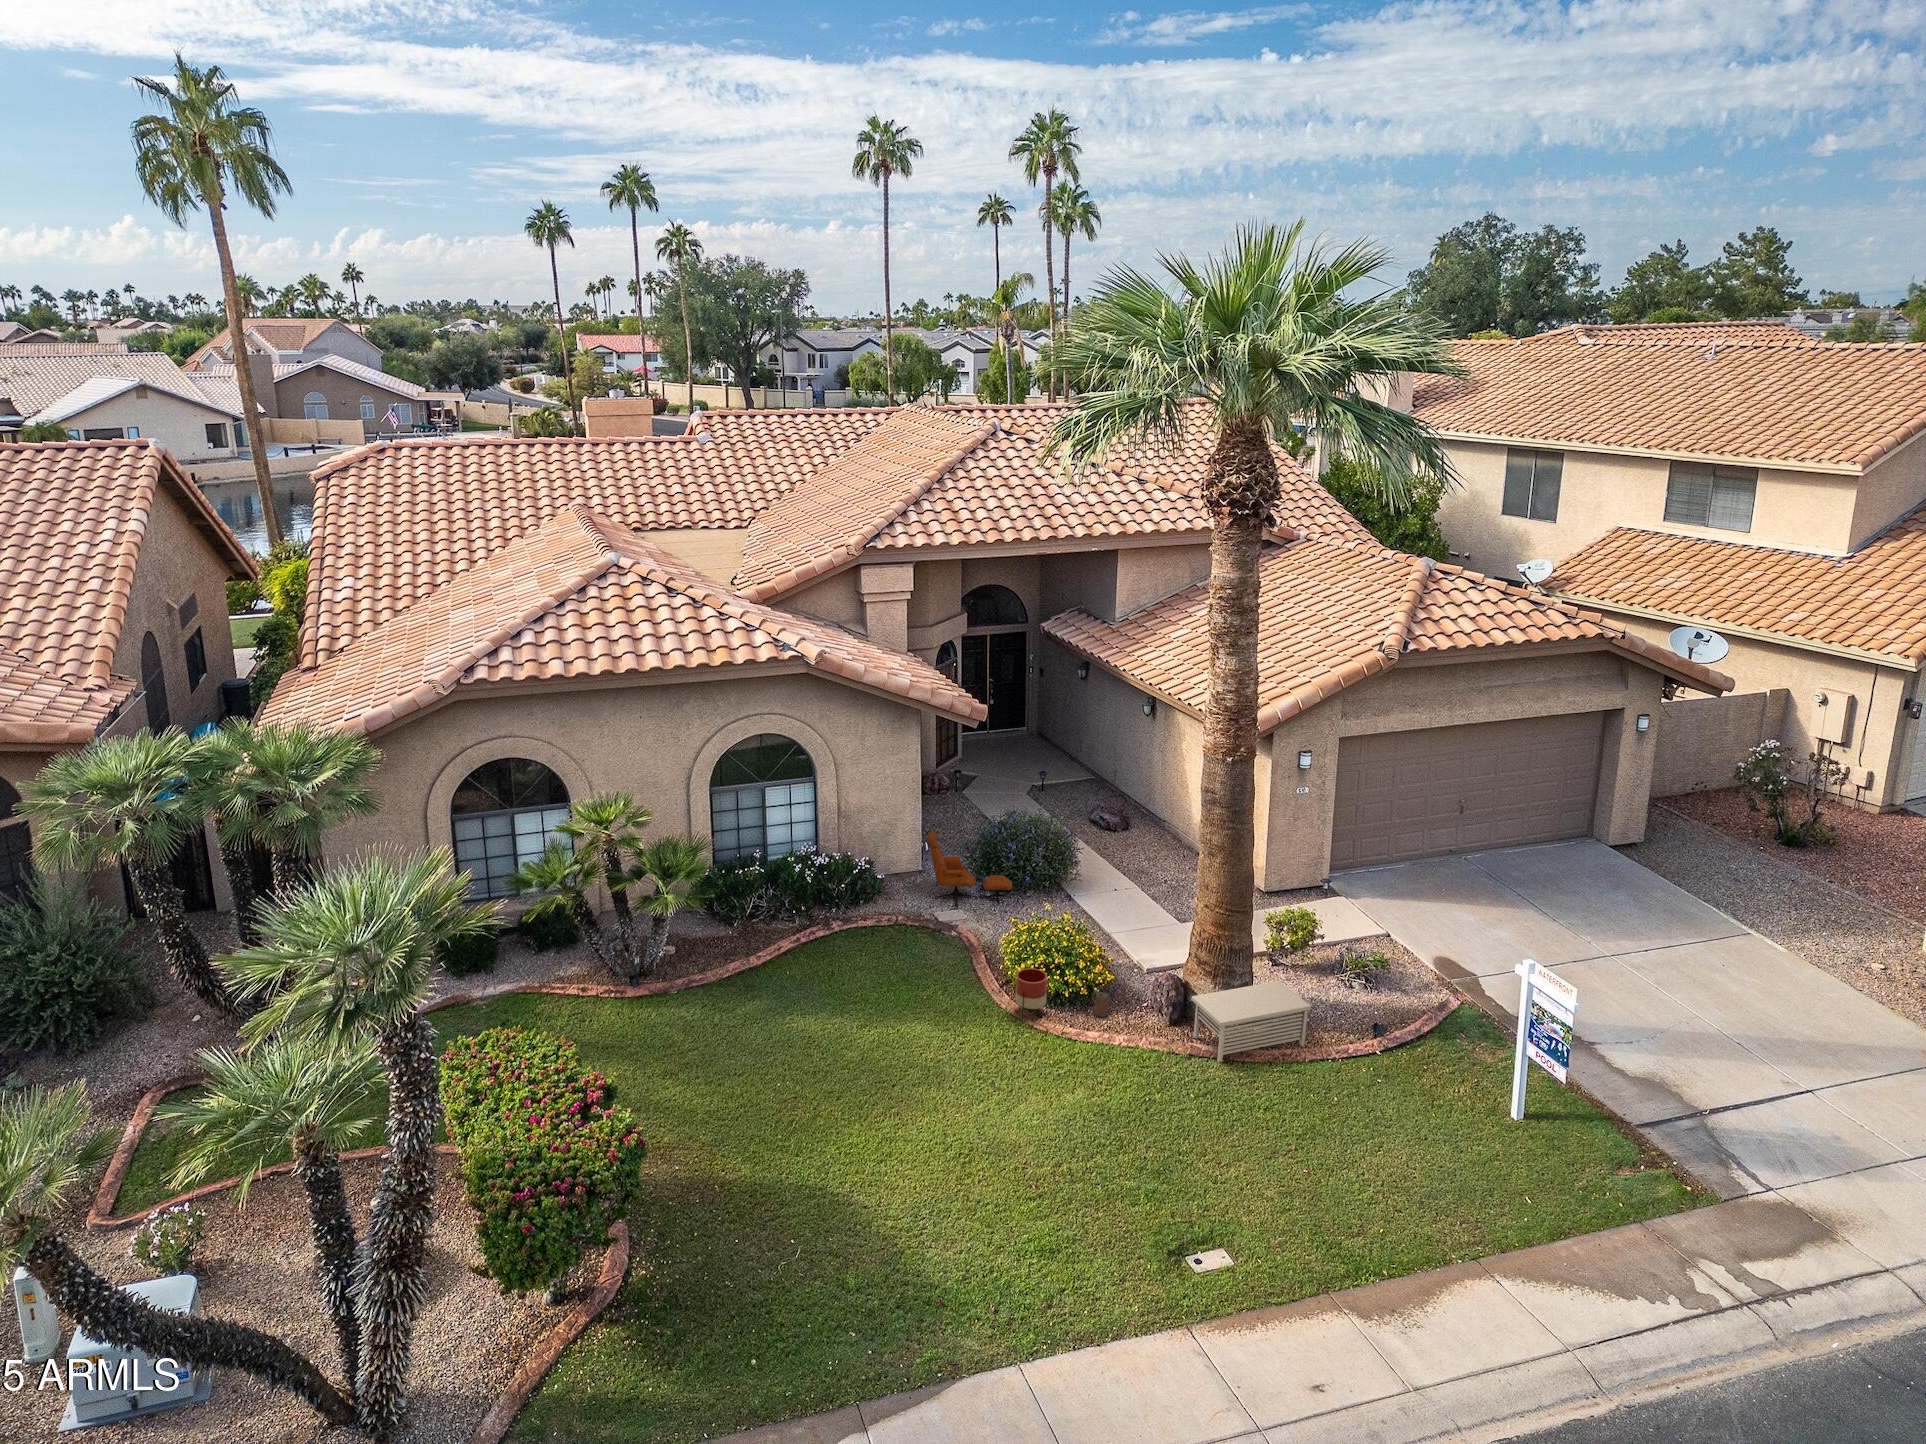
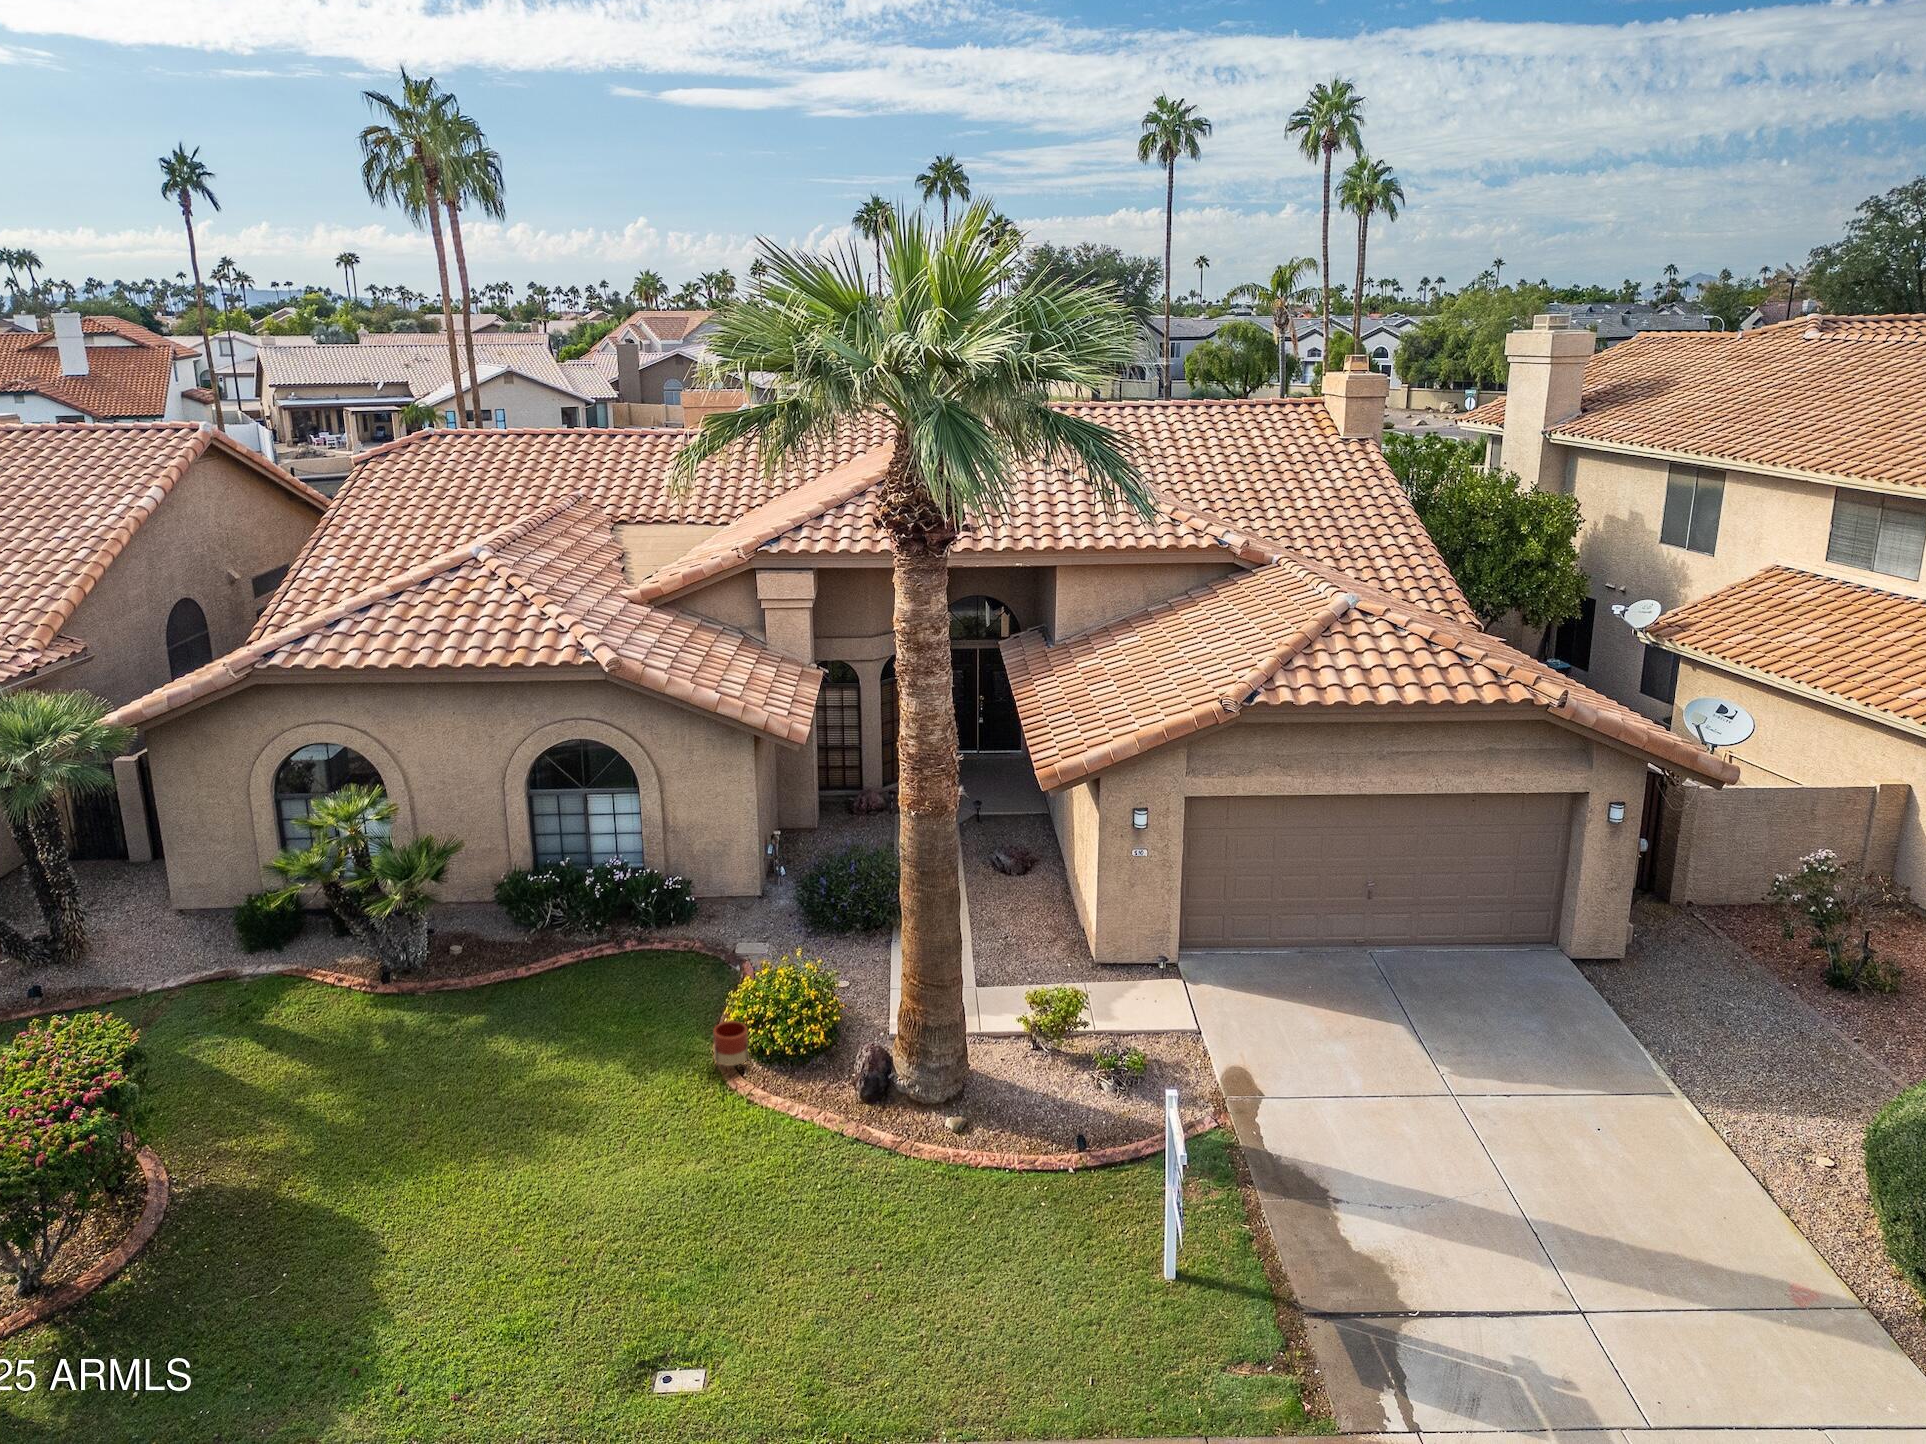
lounge chair: present [928,830,1013,907] -> none [730,859,823,947]
storage bench: present [1192,981,1311,1062] -> none [876,1071,998,1153]
watering can: present [1095,990,1110,1017] -> none [789,1052,819,1085]

